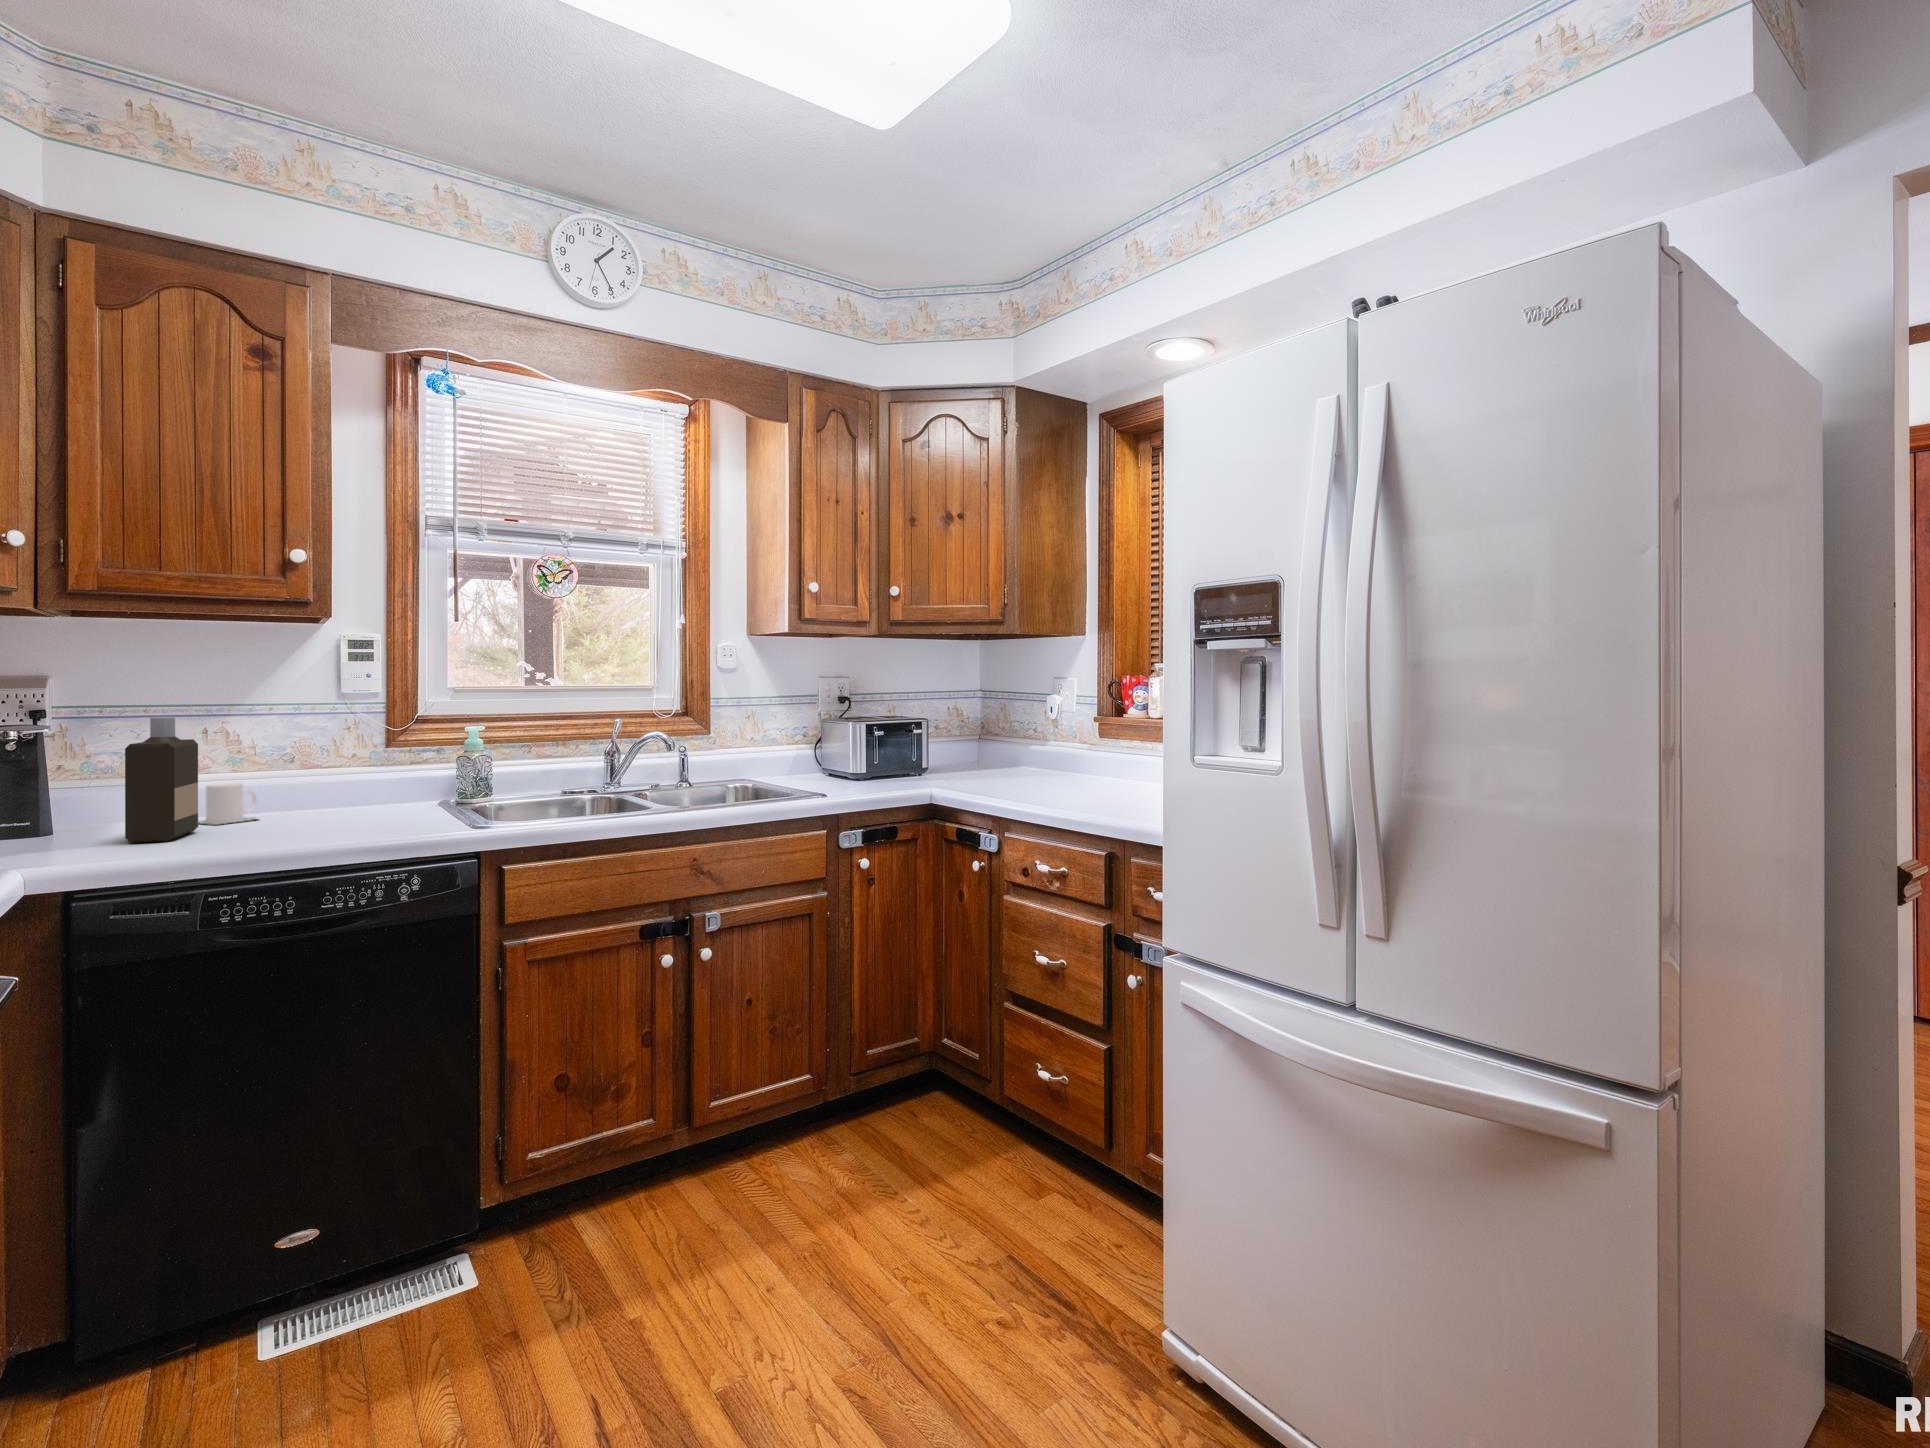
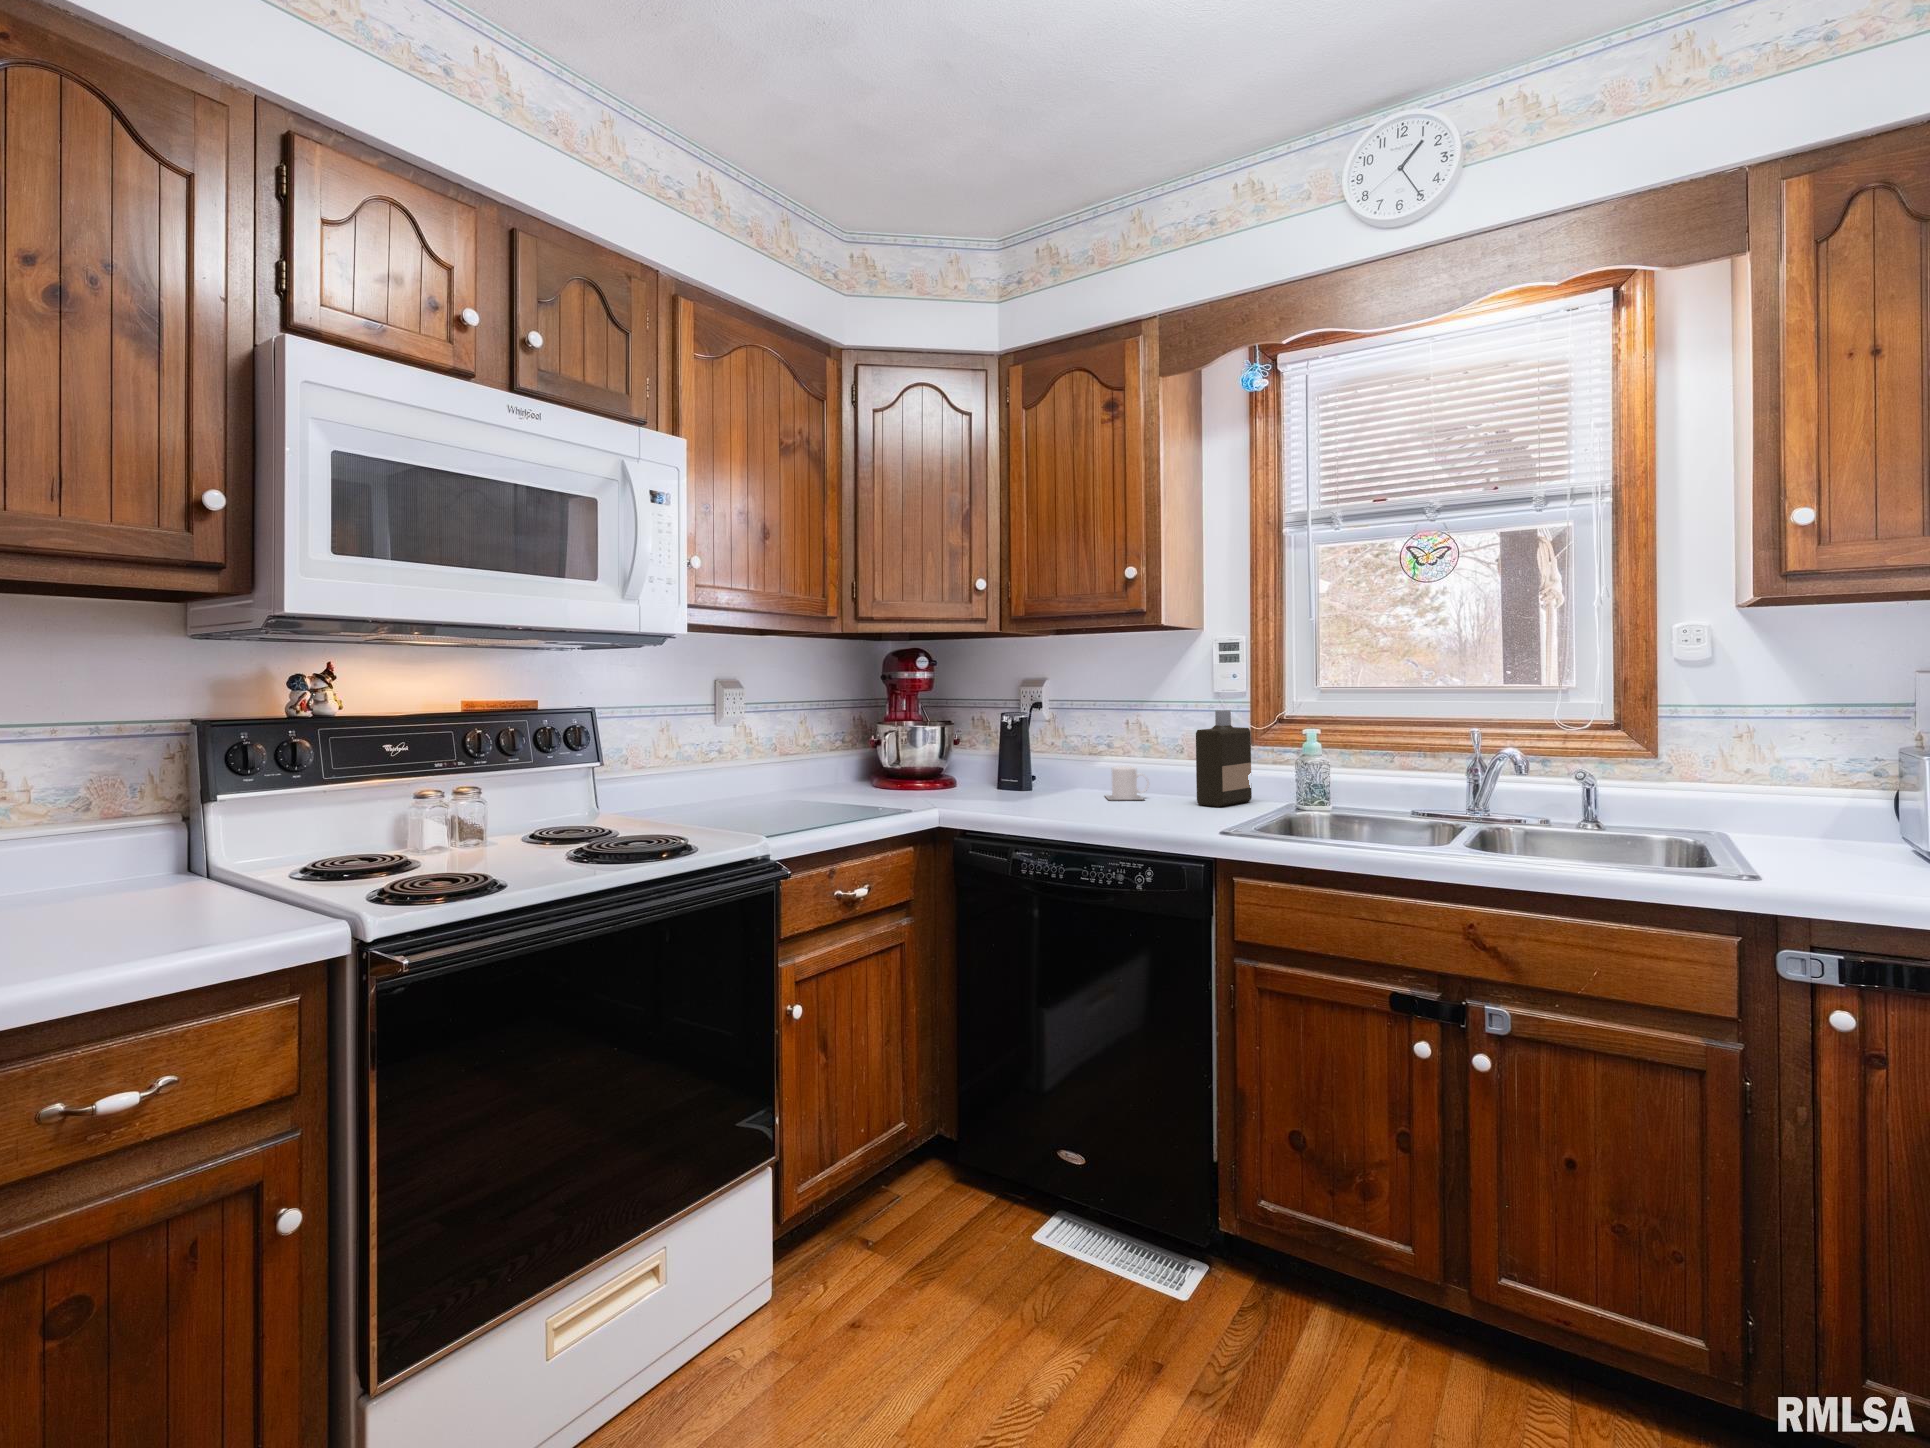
bottle: present [125,717,198,843] -> present [1196,710,1252,807]

